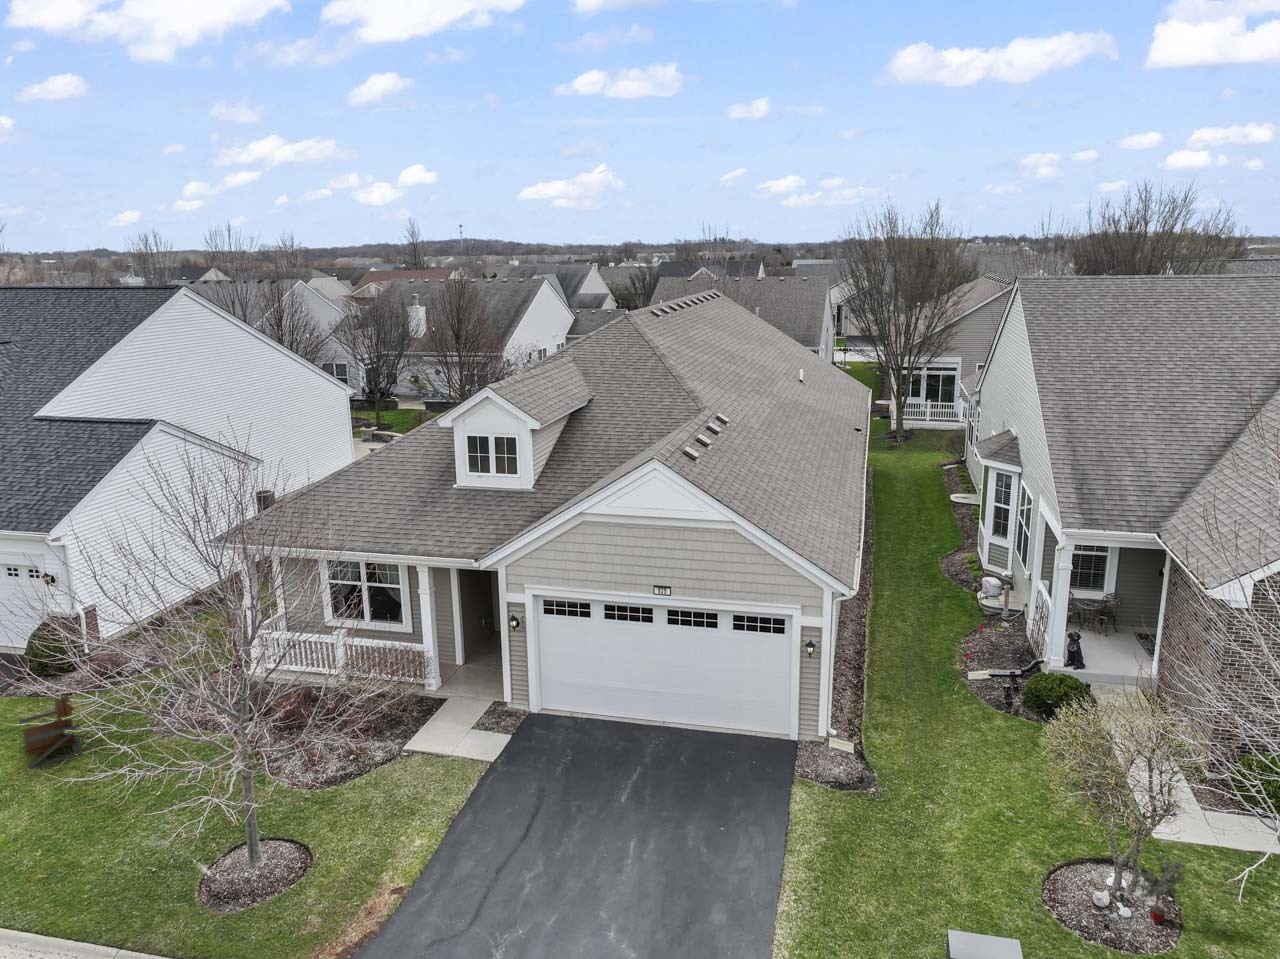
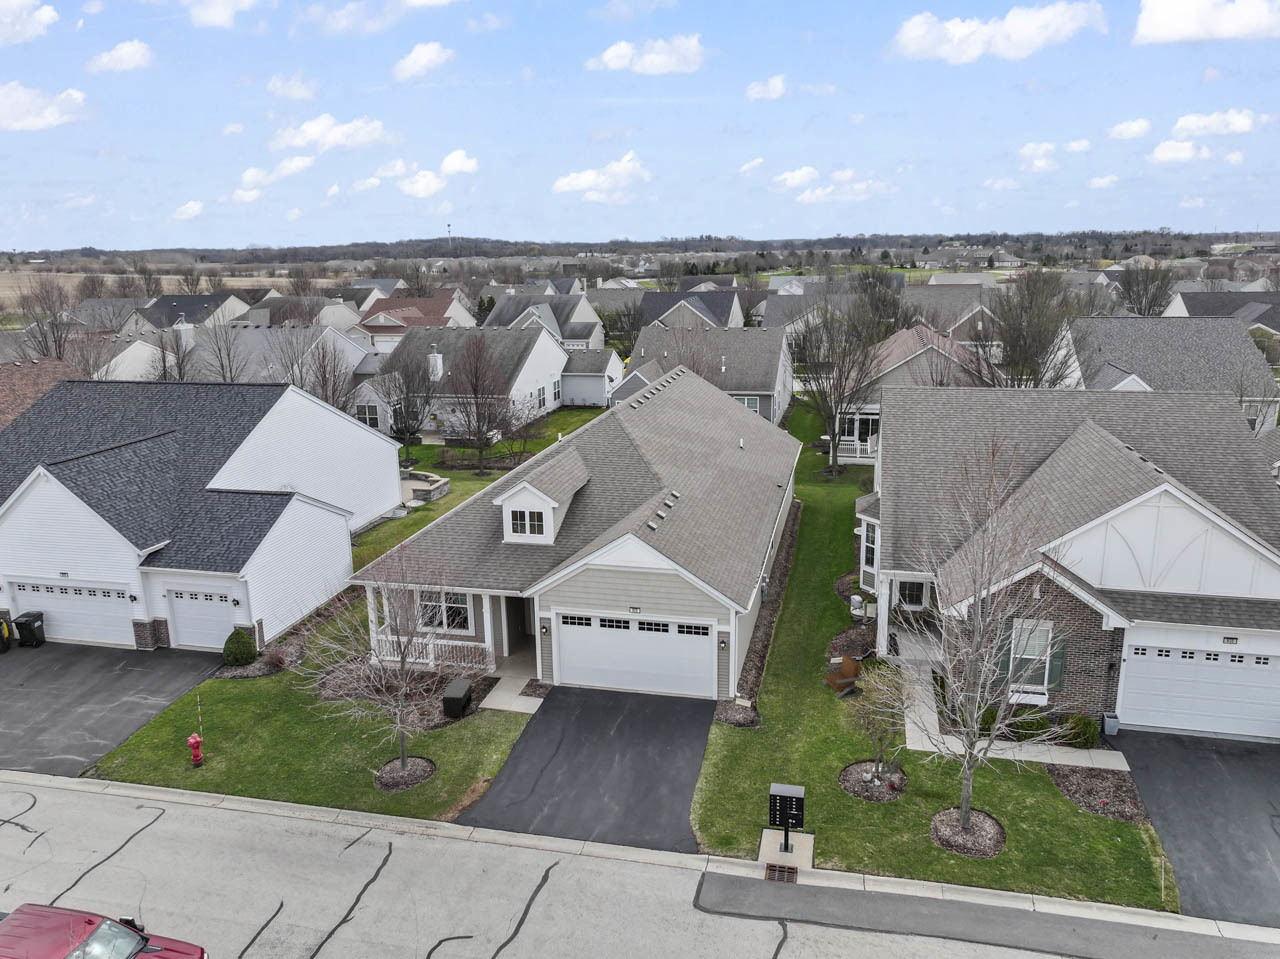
lounge chair: present [19,695,83,769] -> present [823,654,863,699]
storage bench: none [340,701,396,765] -> present [443,679,473,718]

